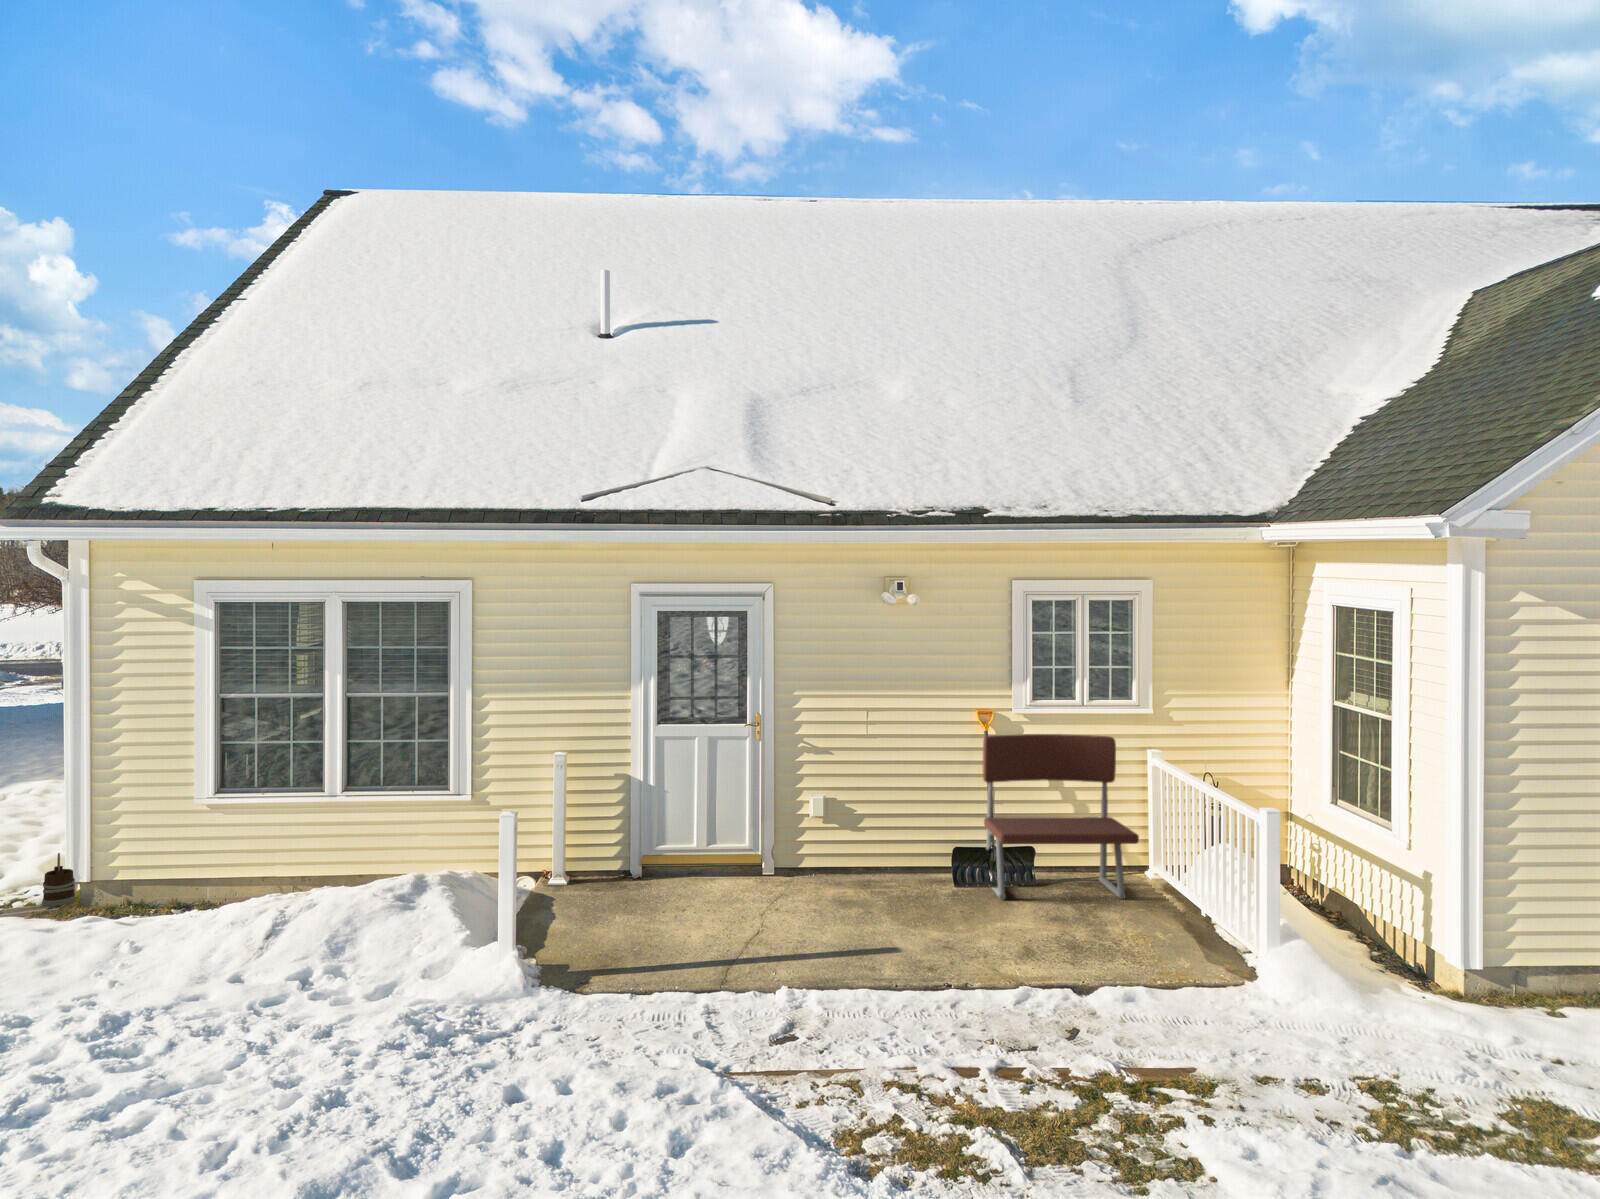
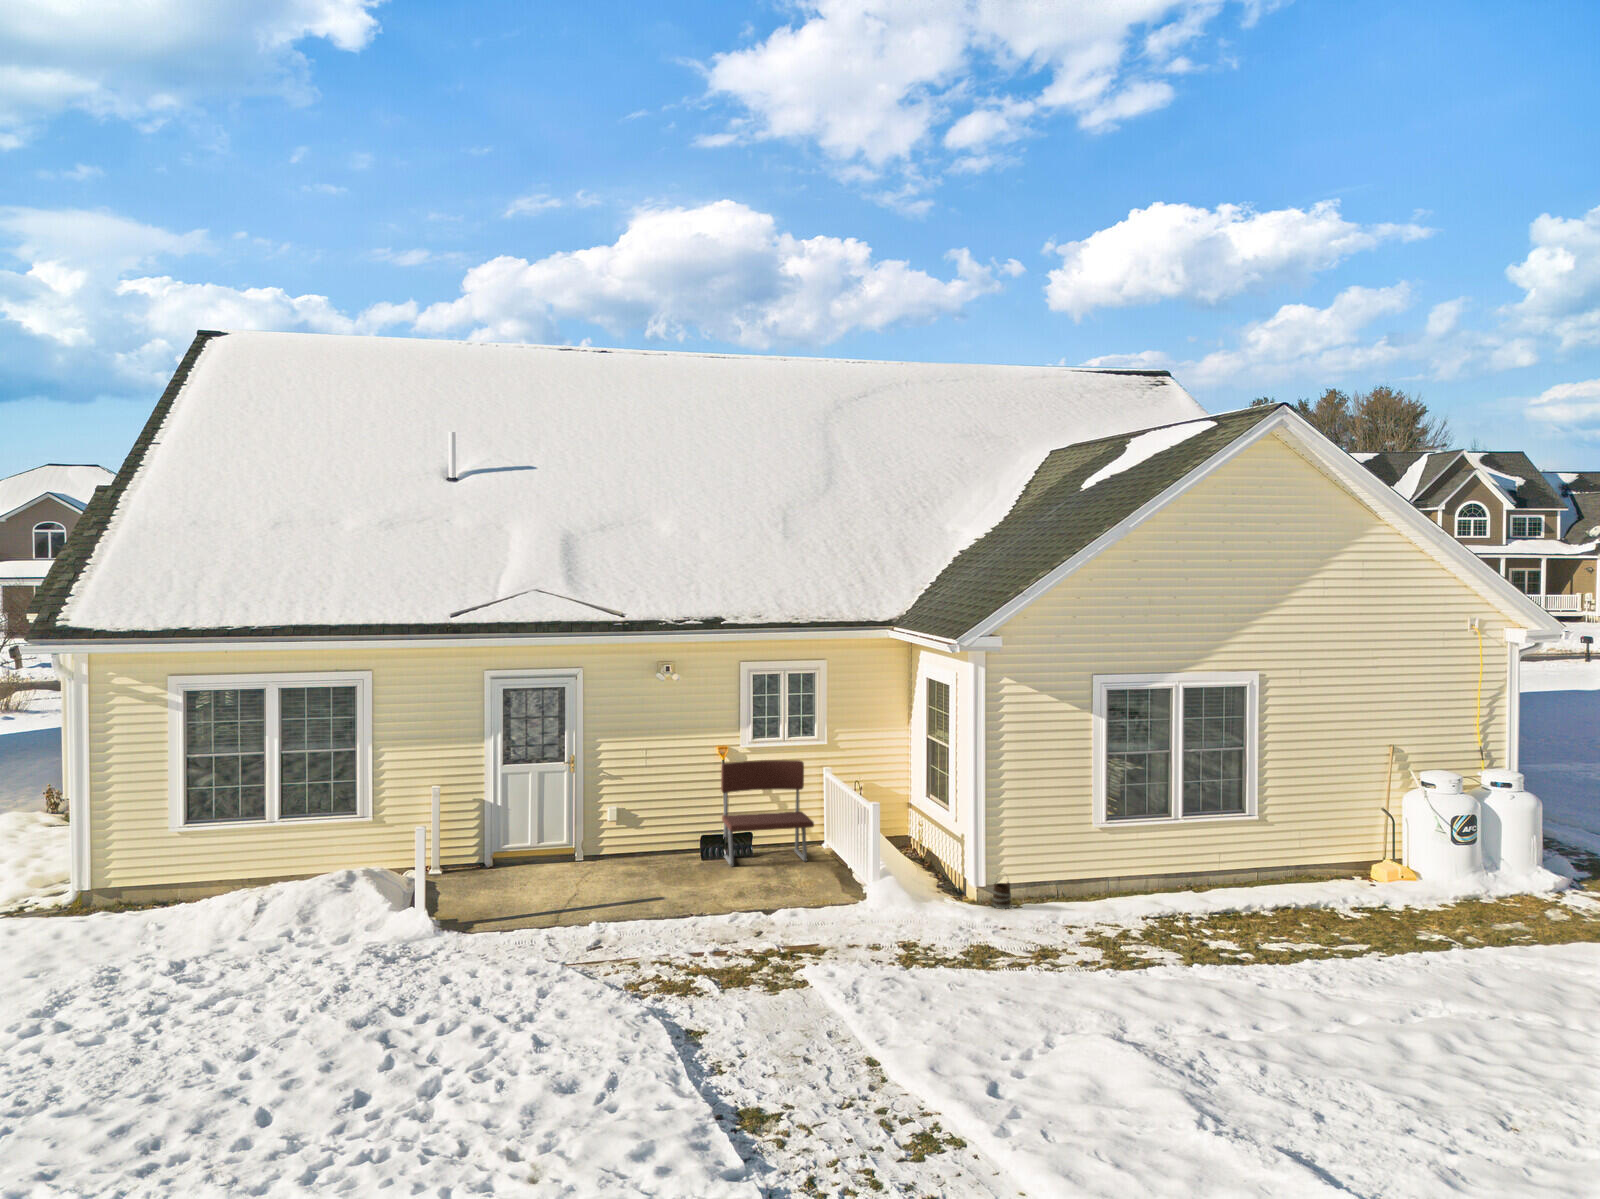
wooden bucket: present [42,853,76,906] -> present [992,882,1011,909]

